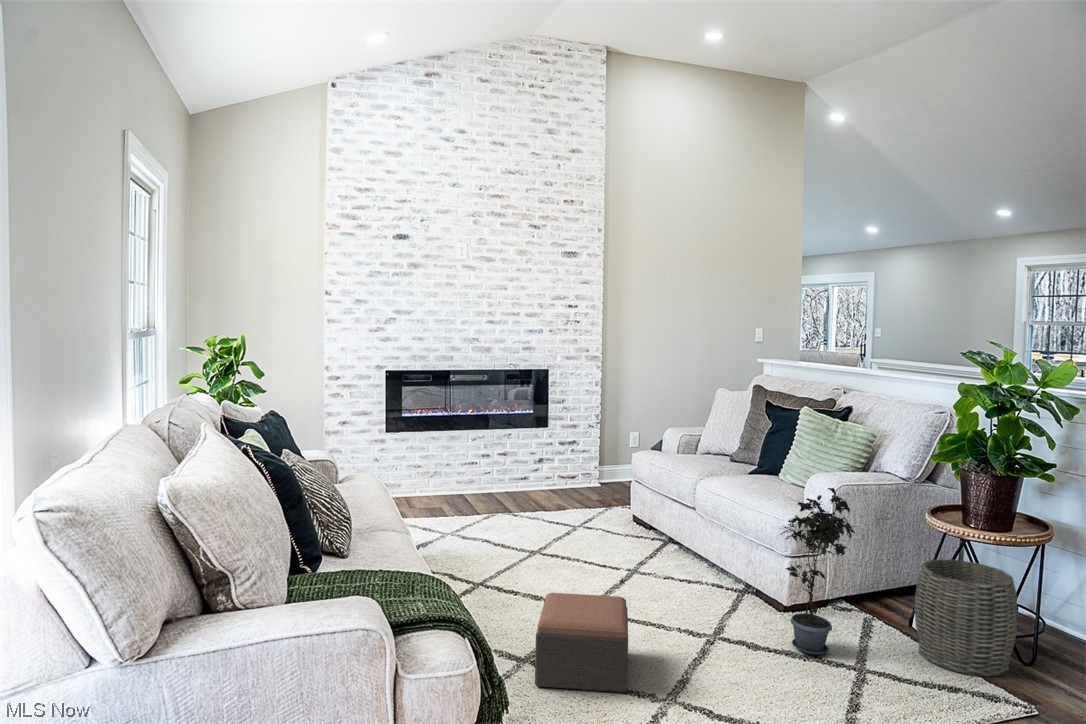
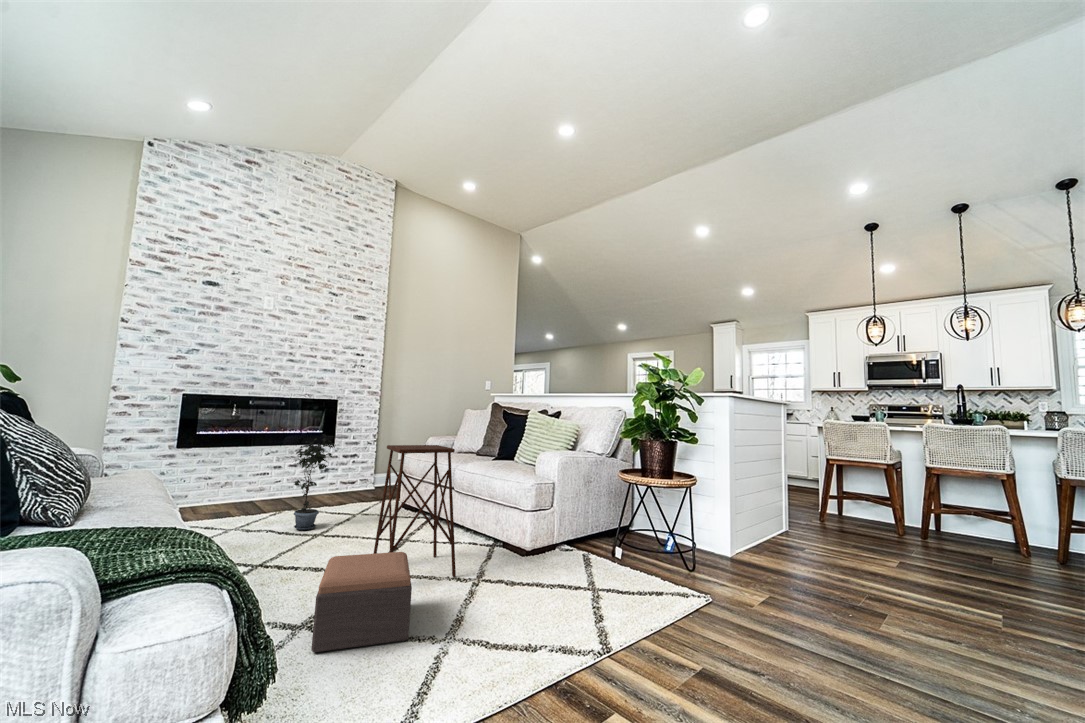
side table: none [593,463,688,630] -> present [374,445,456,577]
potted plant: present [780,488,857,656] -> present [294,434,335,530]
woven basket: present [915,559,1018,676] -> none [615,500,678,577]

